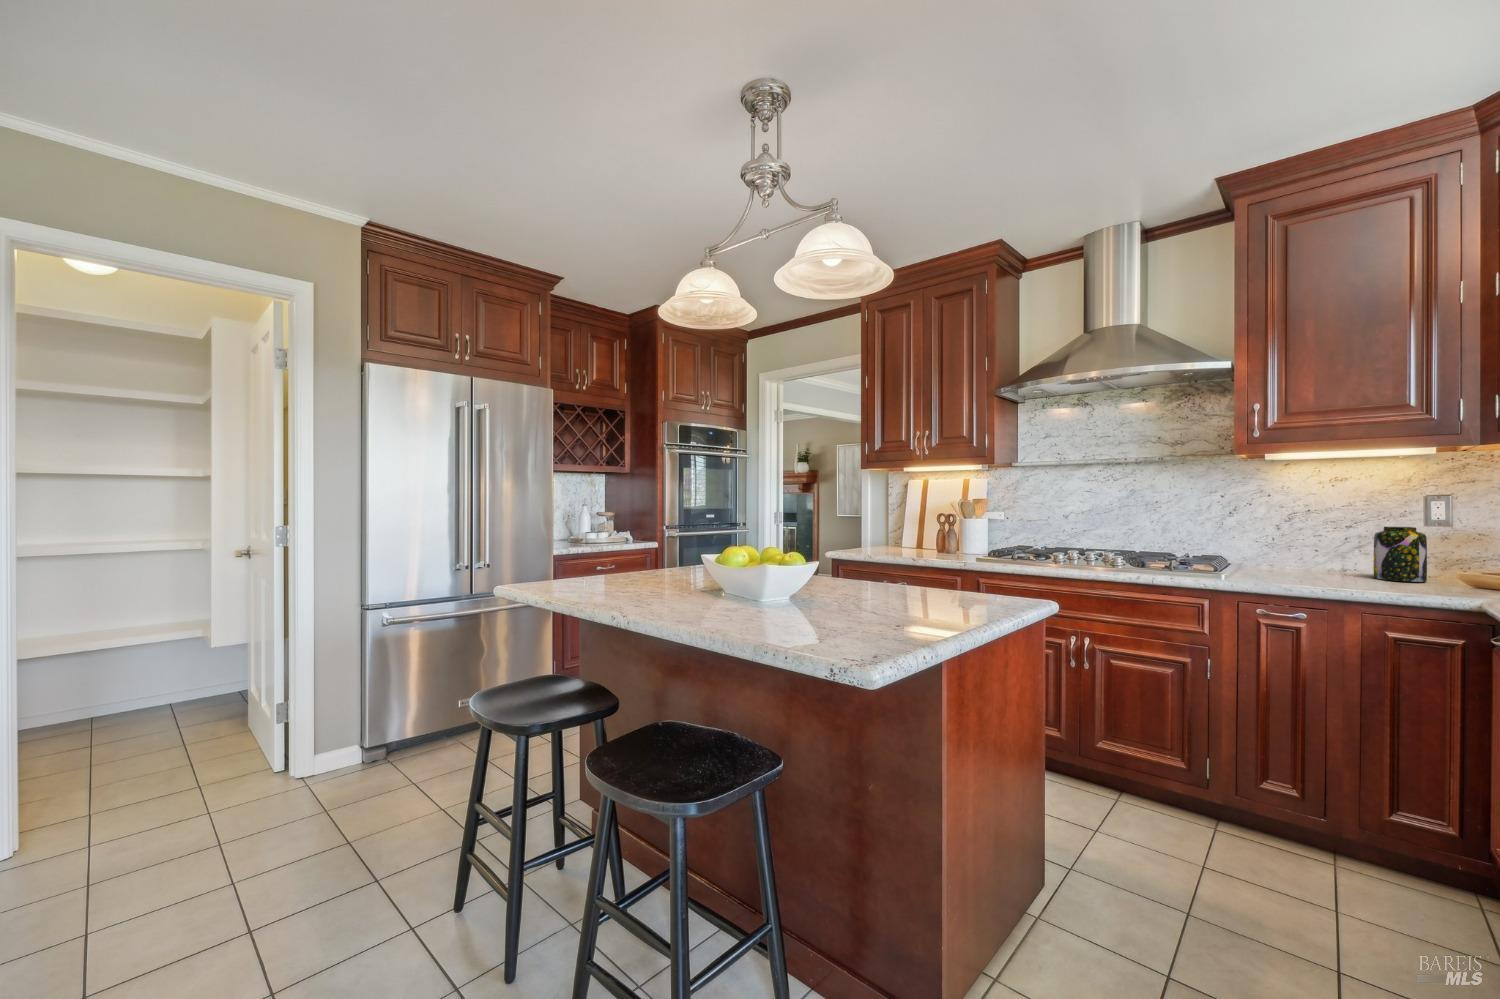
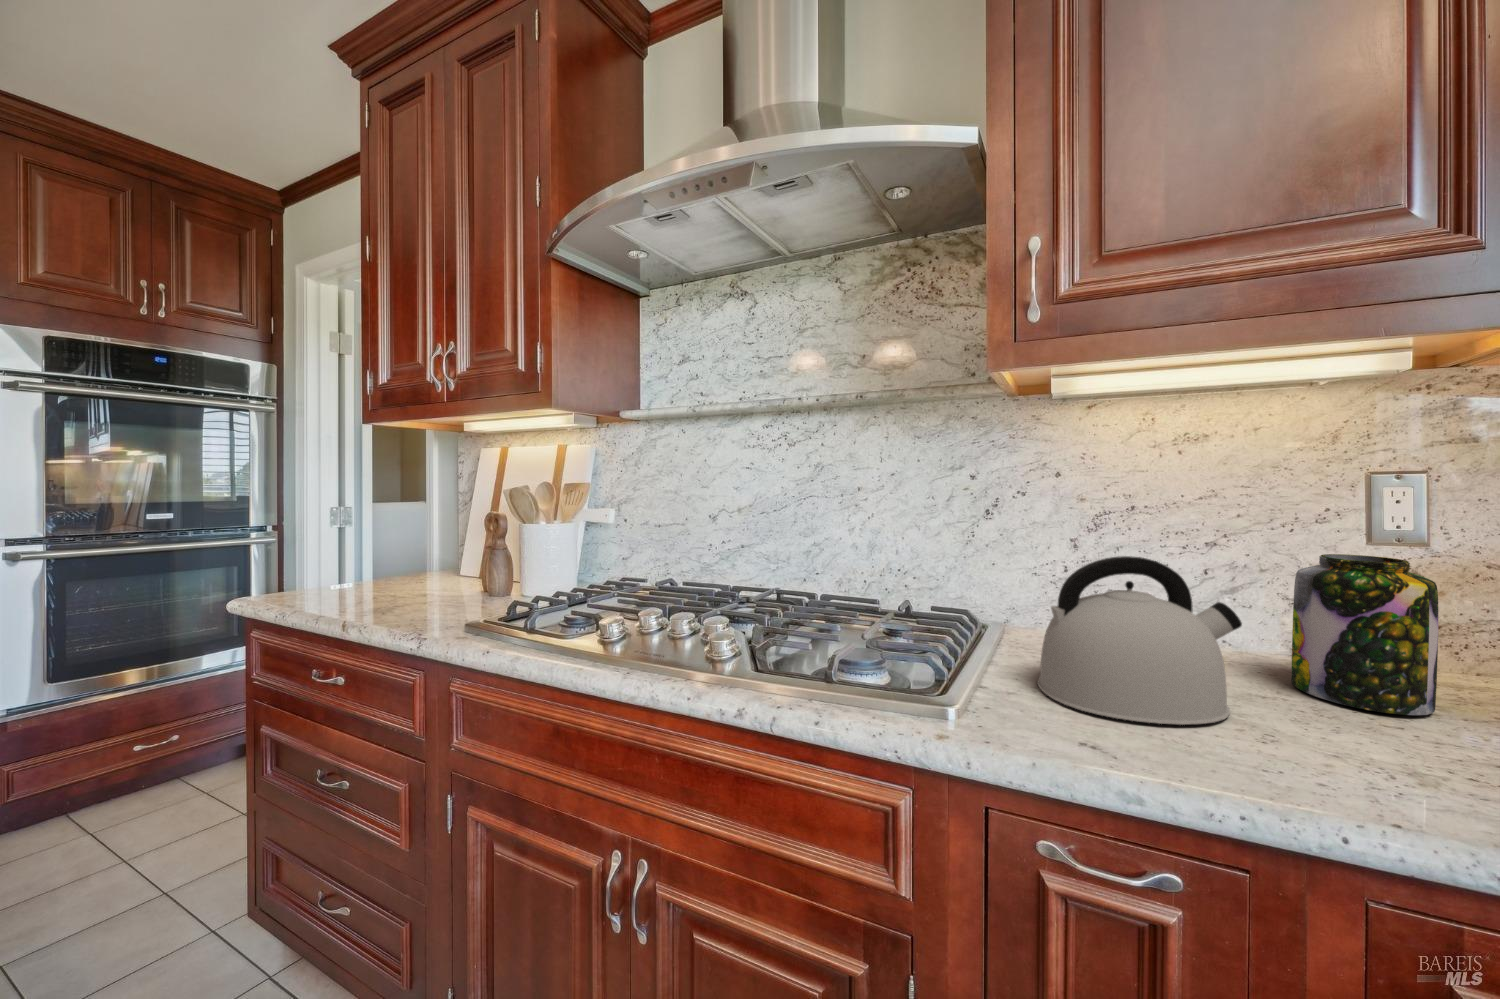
kettle: none [1258,526,1344,580] -> present [1038,556,1242,725]

